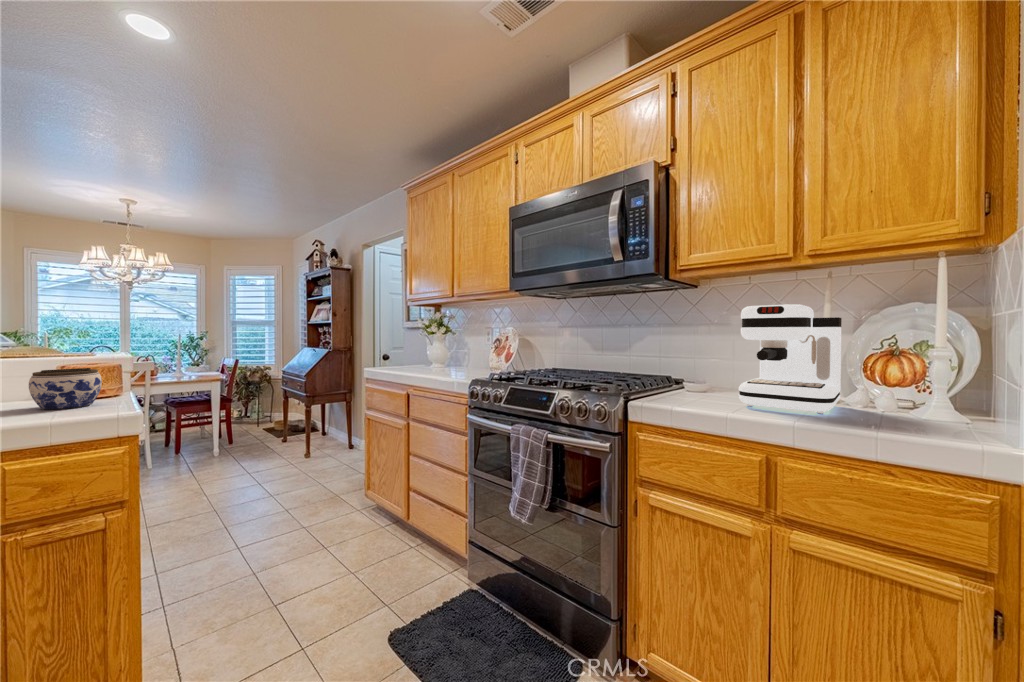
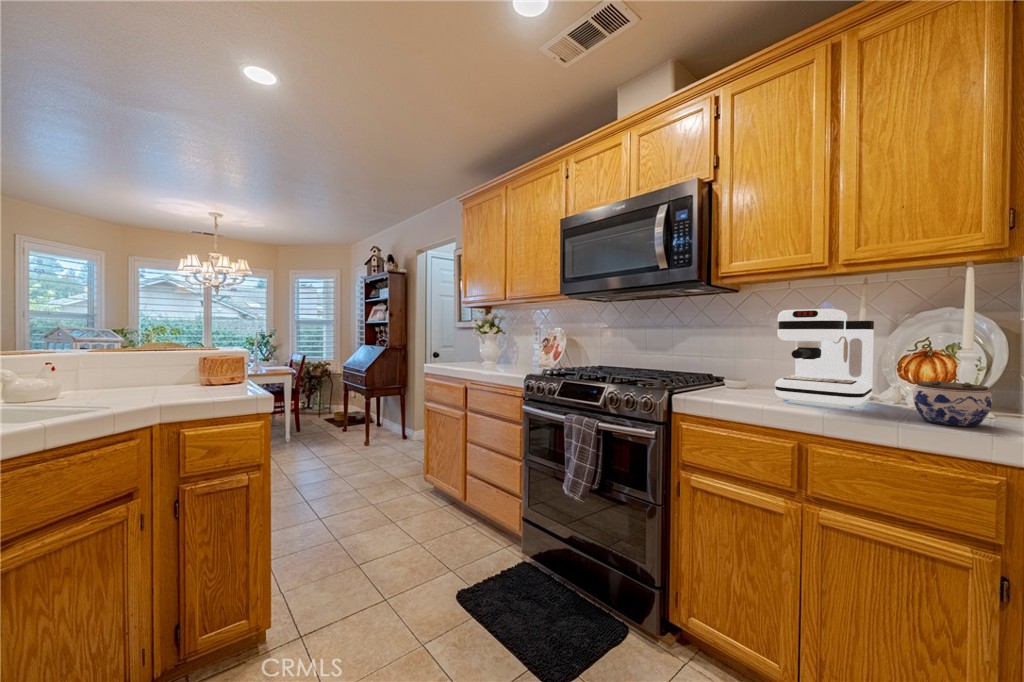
jar: present [29,368,102,409] -> present [913,381,992,427]

